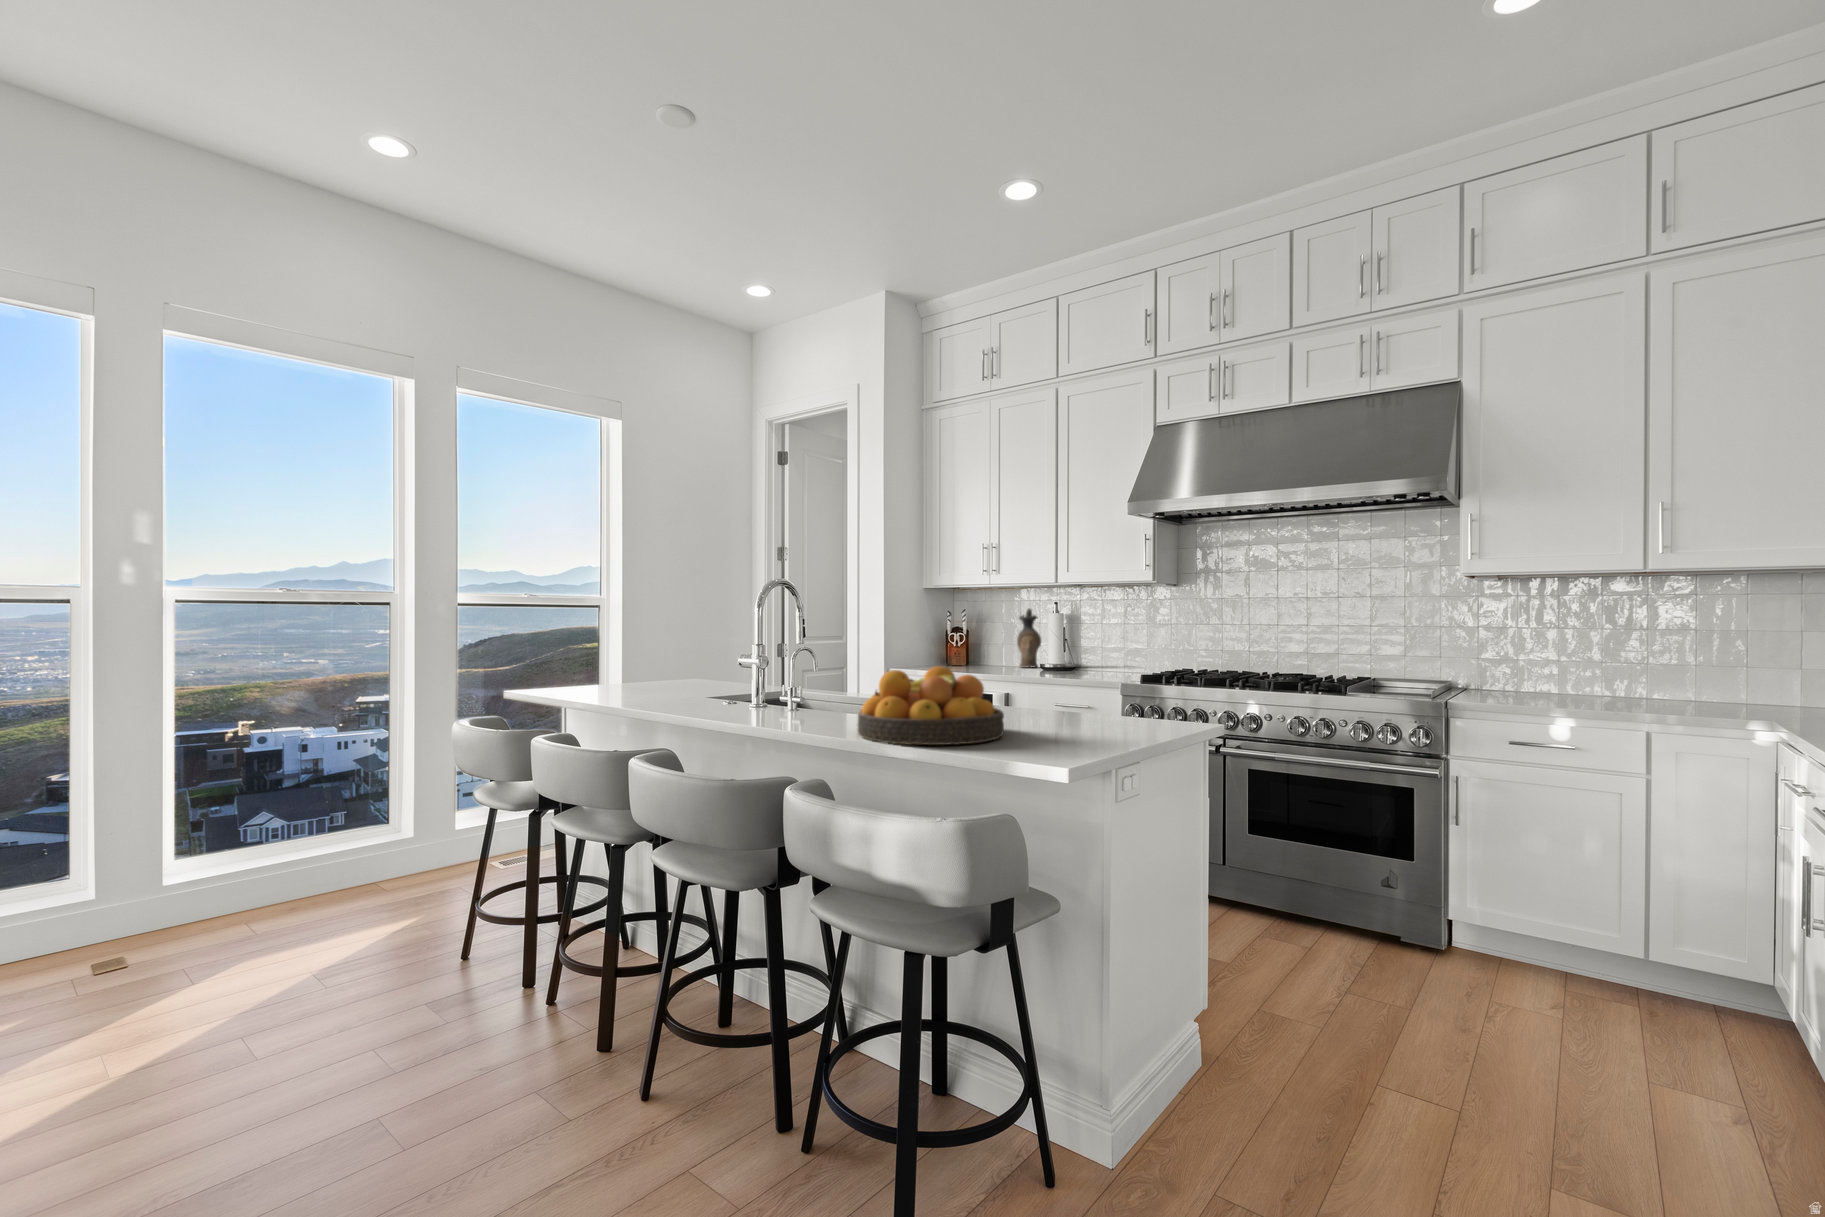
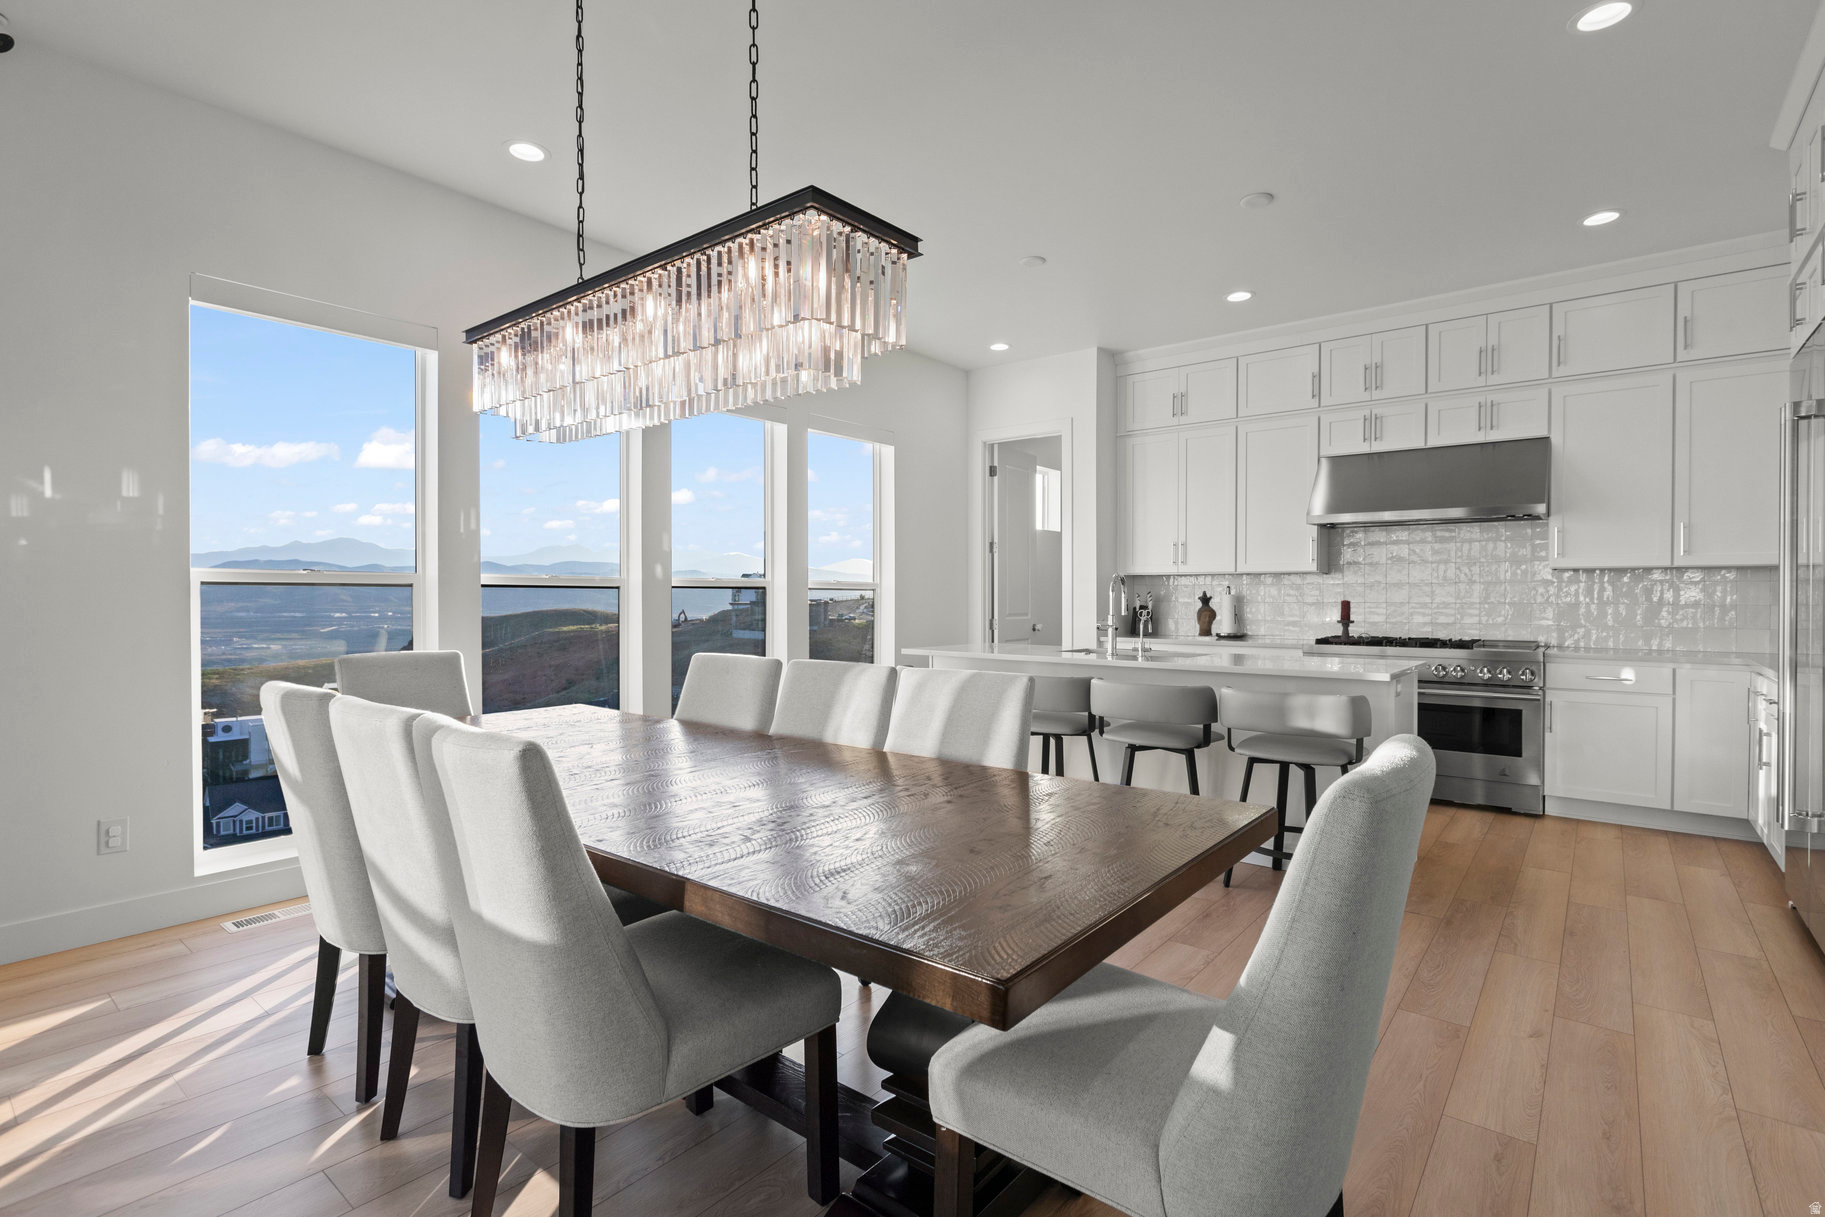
candle holder: none [1168,621,1221,681] -> present [1329,600,1371,643]
fruit bowl: present [858,666,1004,745] -> none [1223,625,1315,667]

